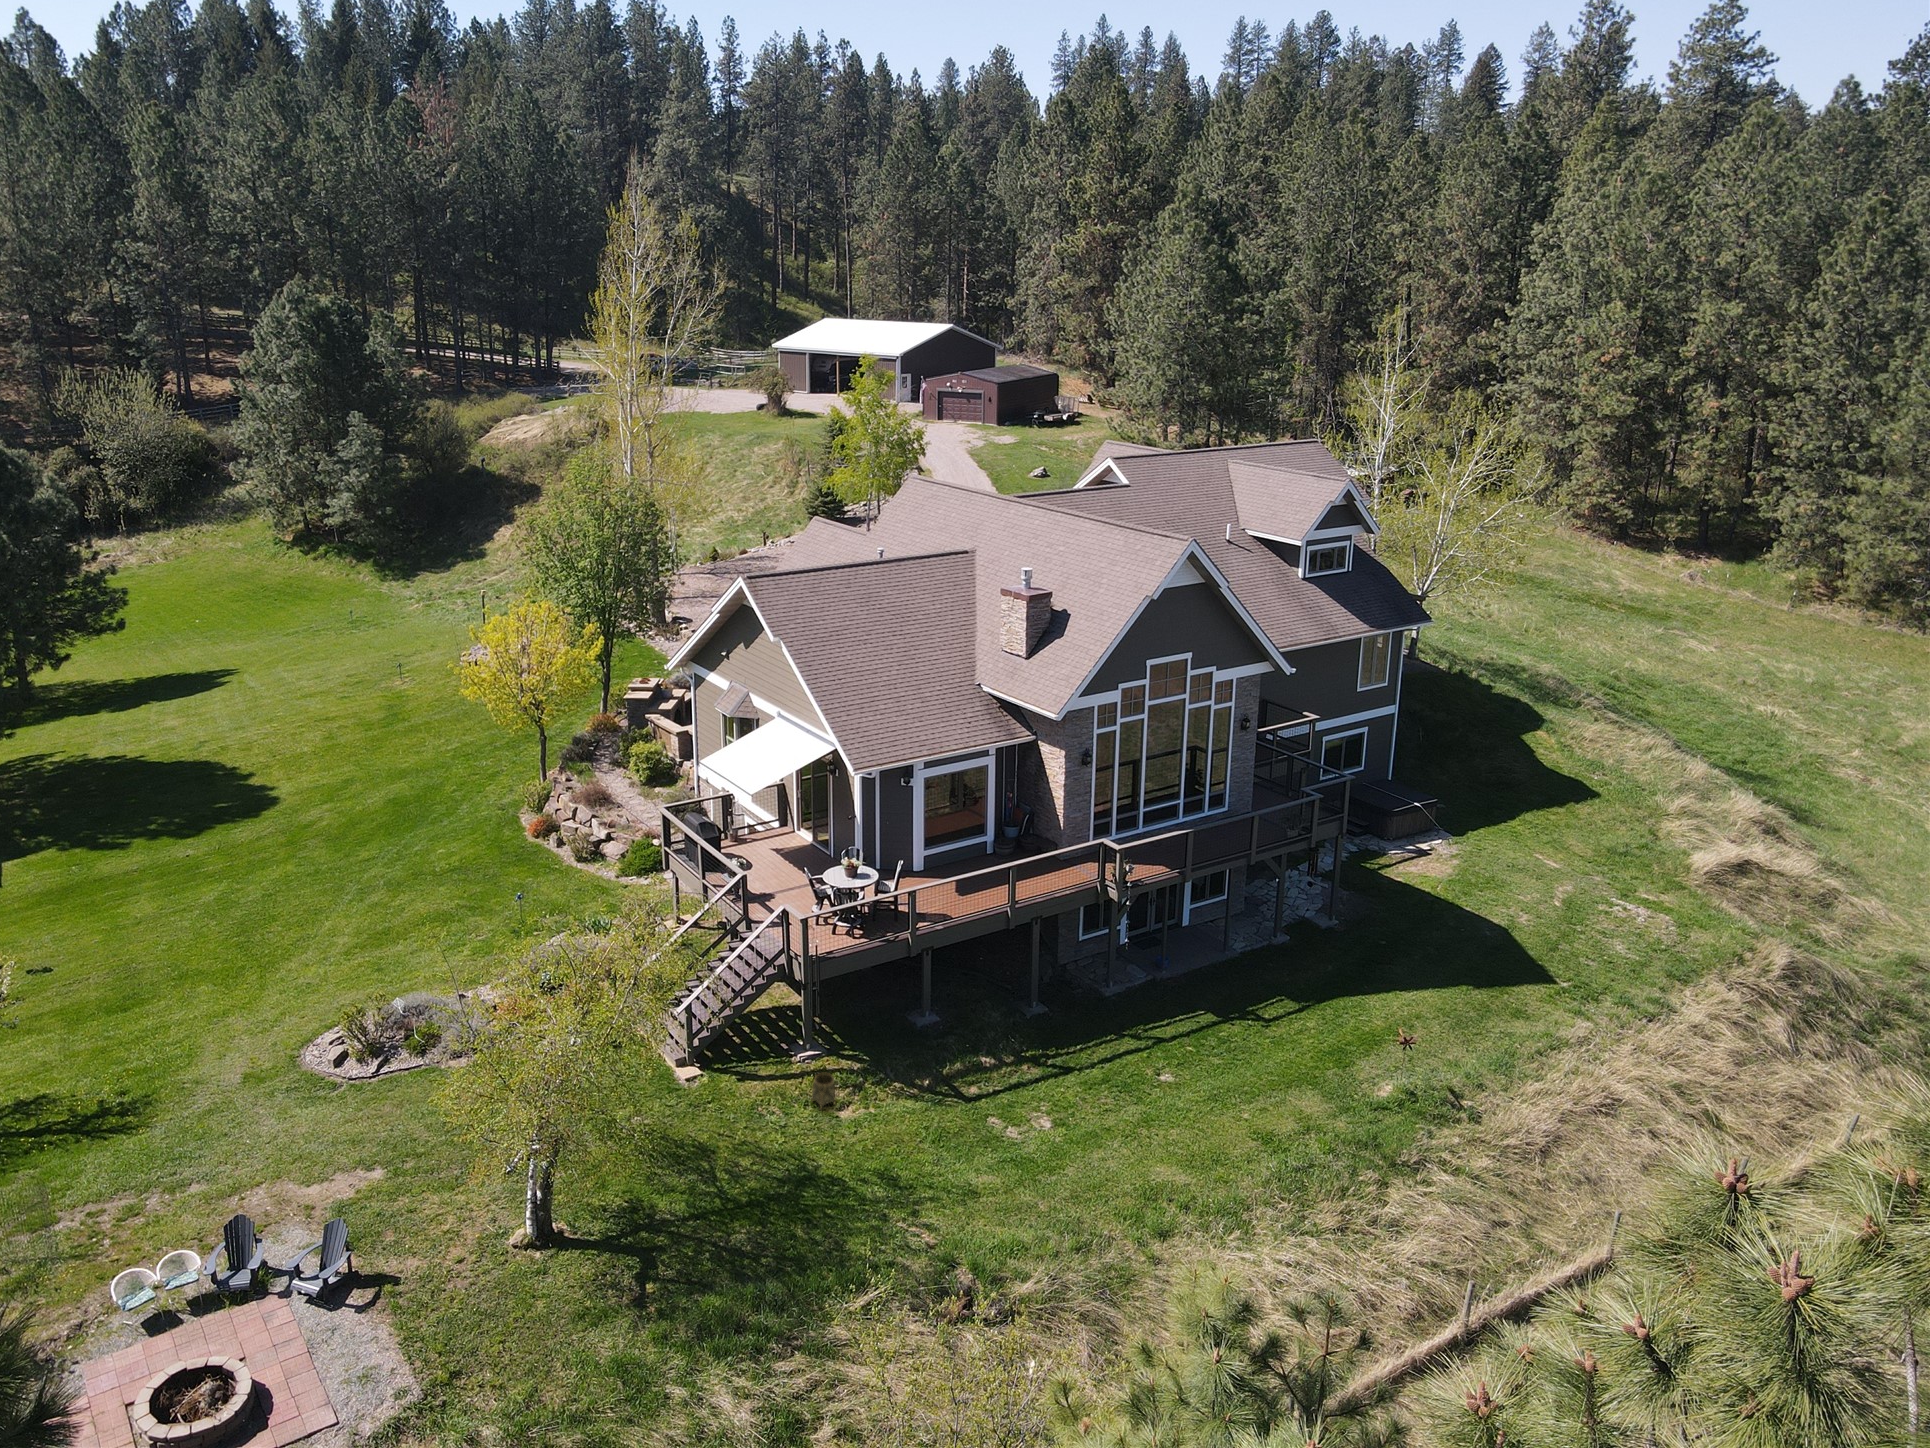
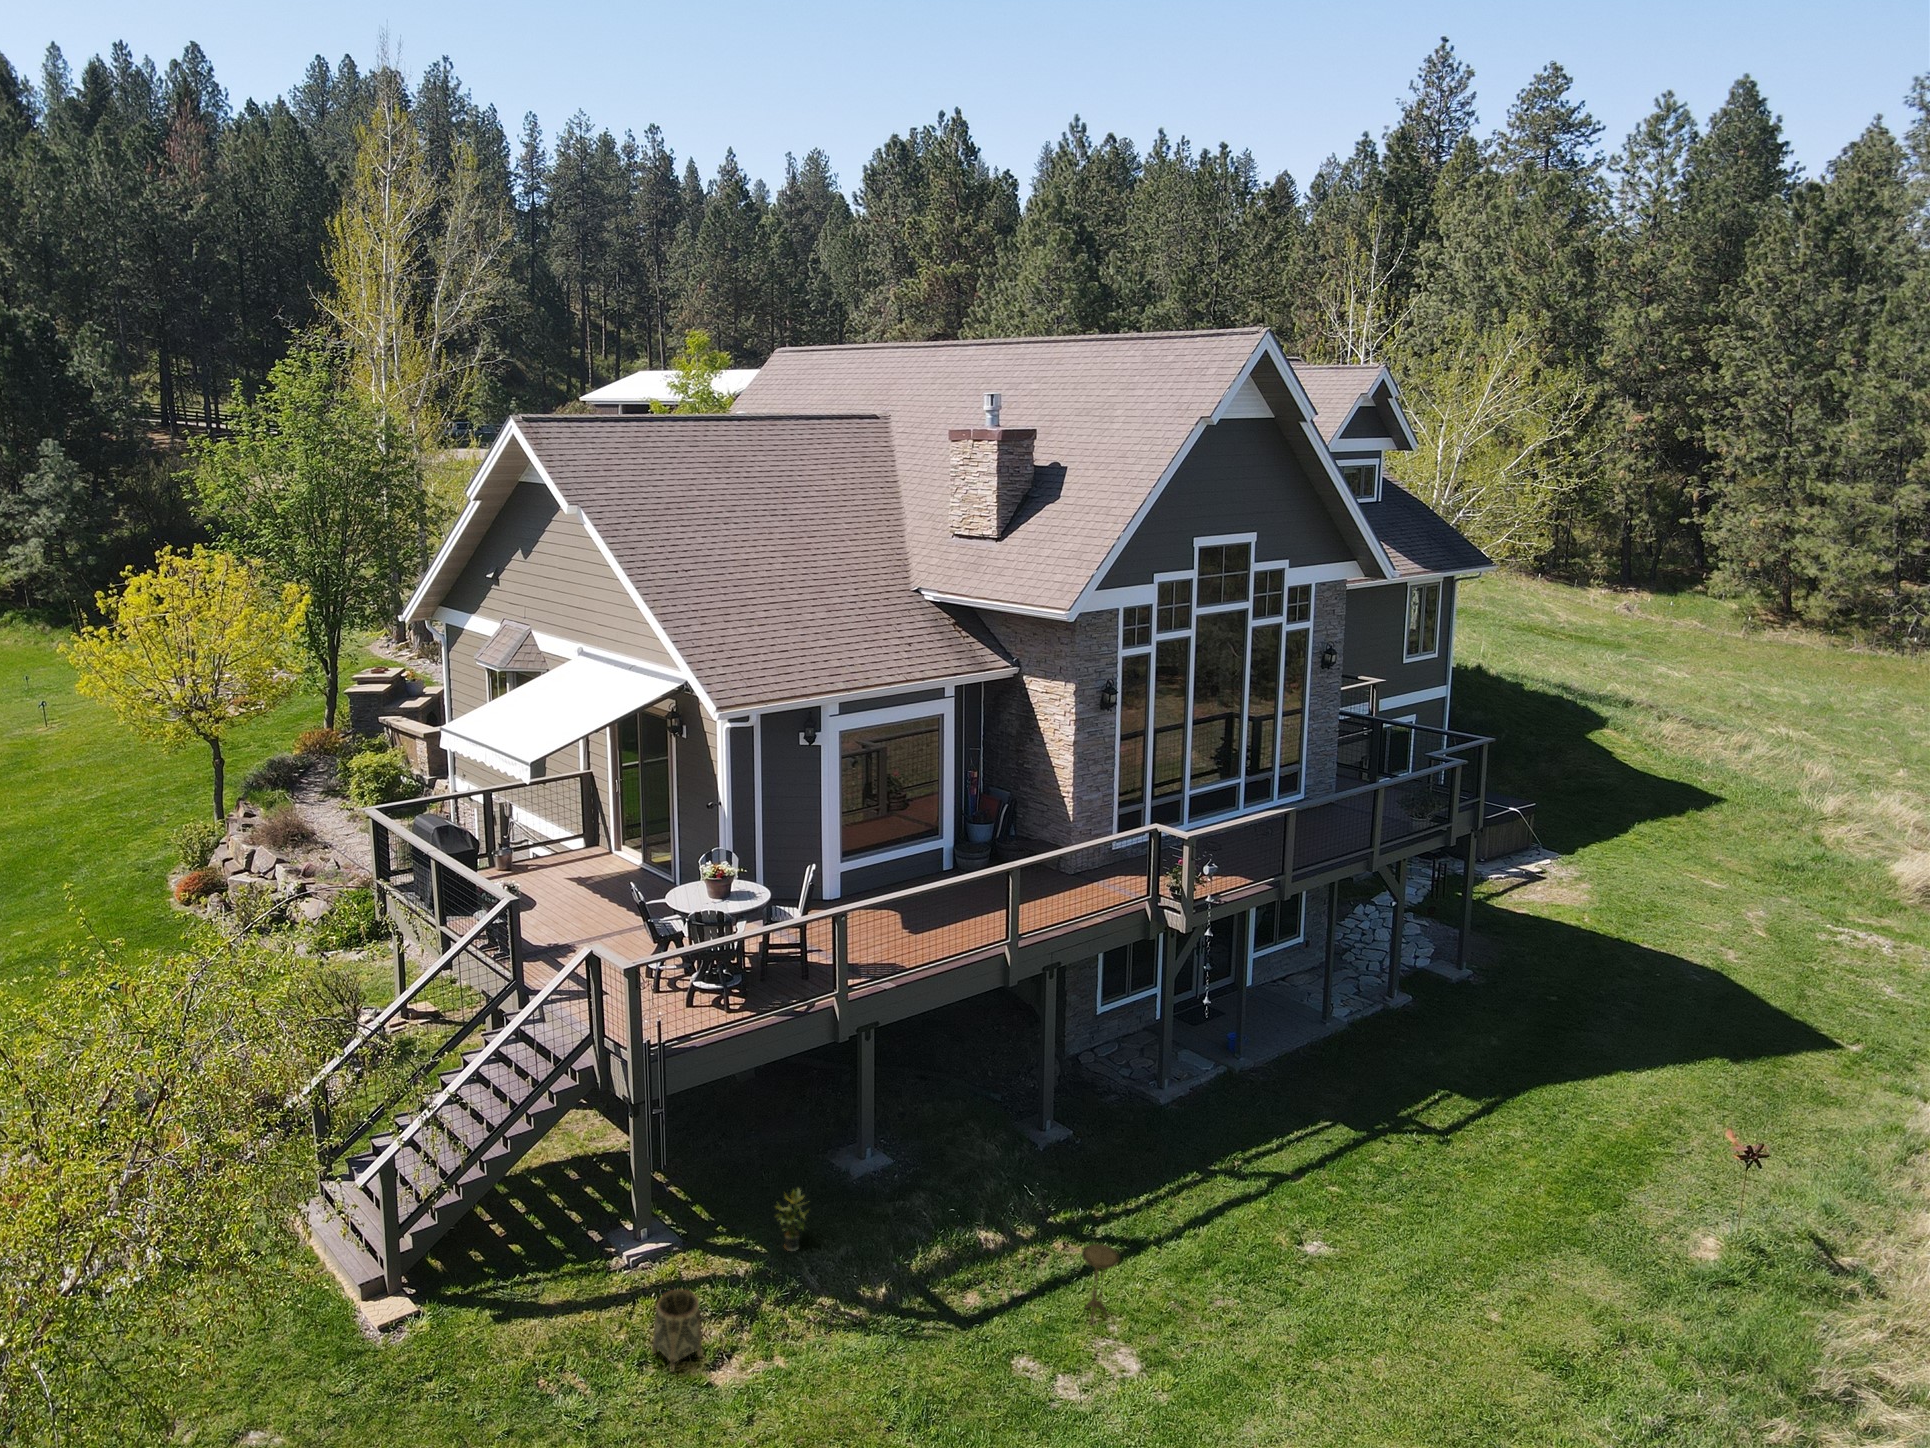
potted plant: none [875,1028,893,1060] -> present [776,1189,809,1251]
side table: none [1031,1067,1051,1108] -> present [1082,1244,1119,1324]

